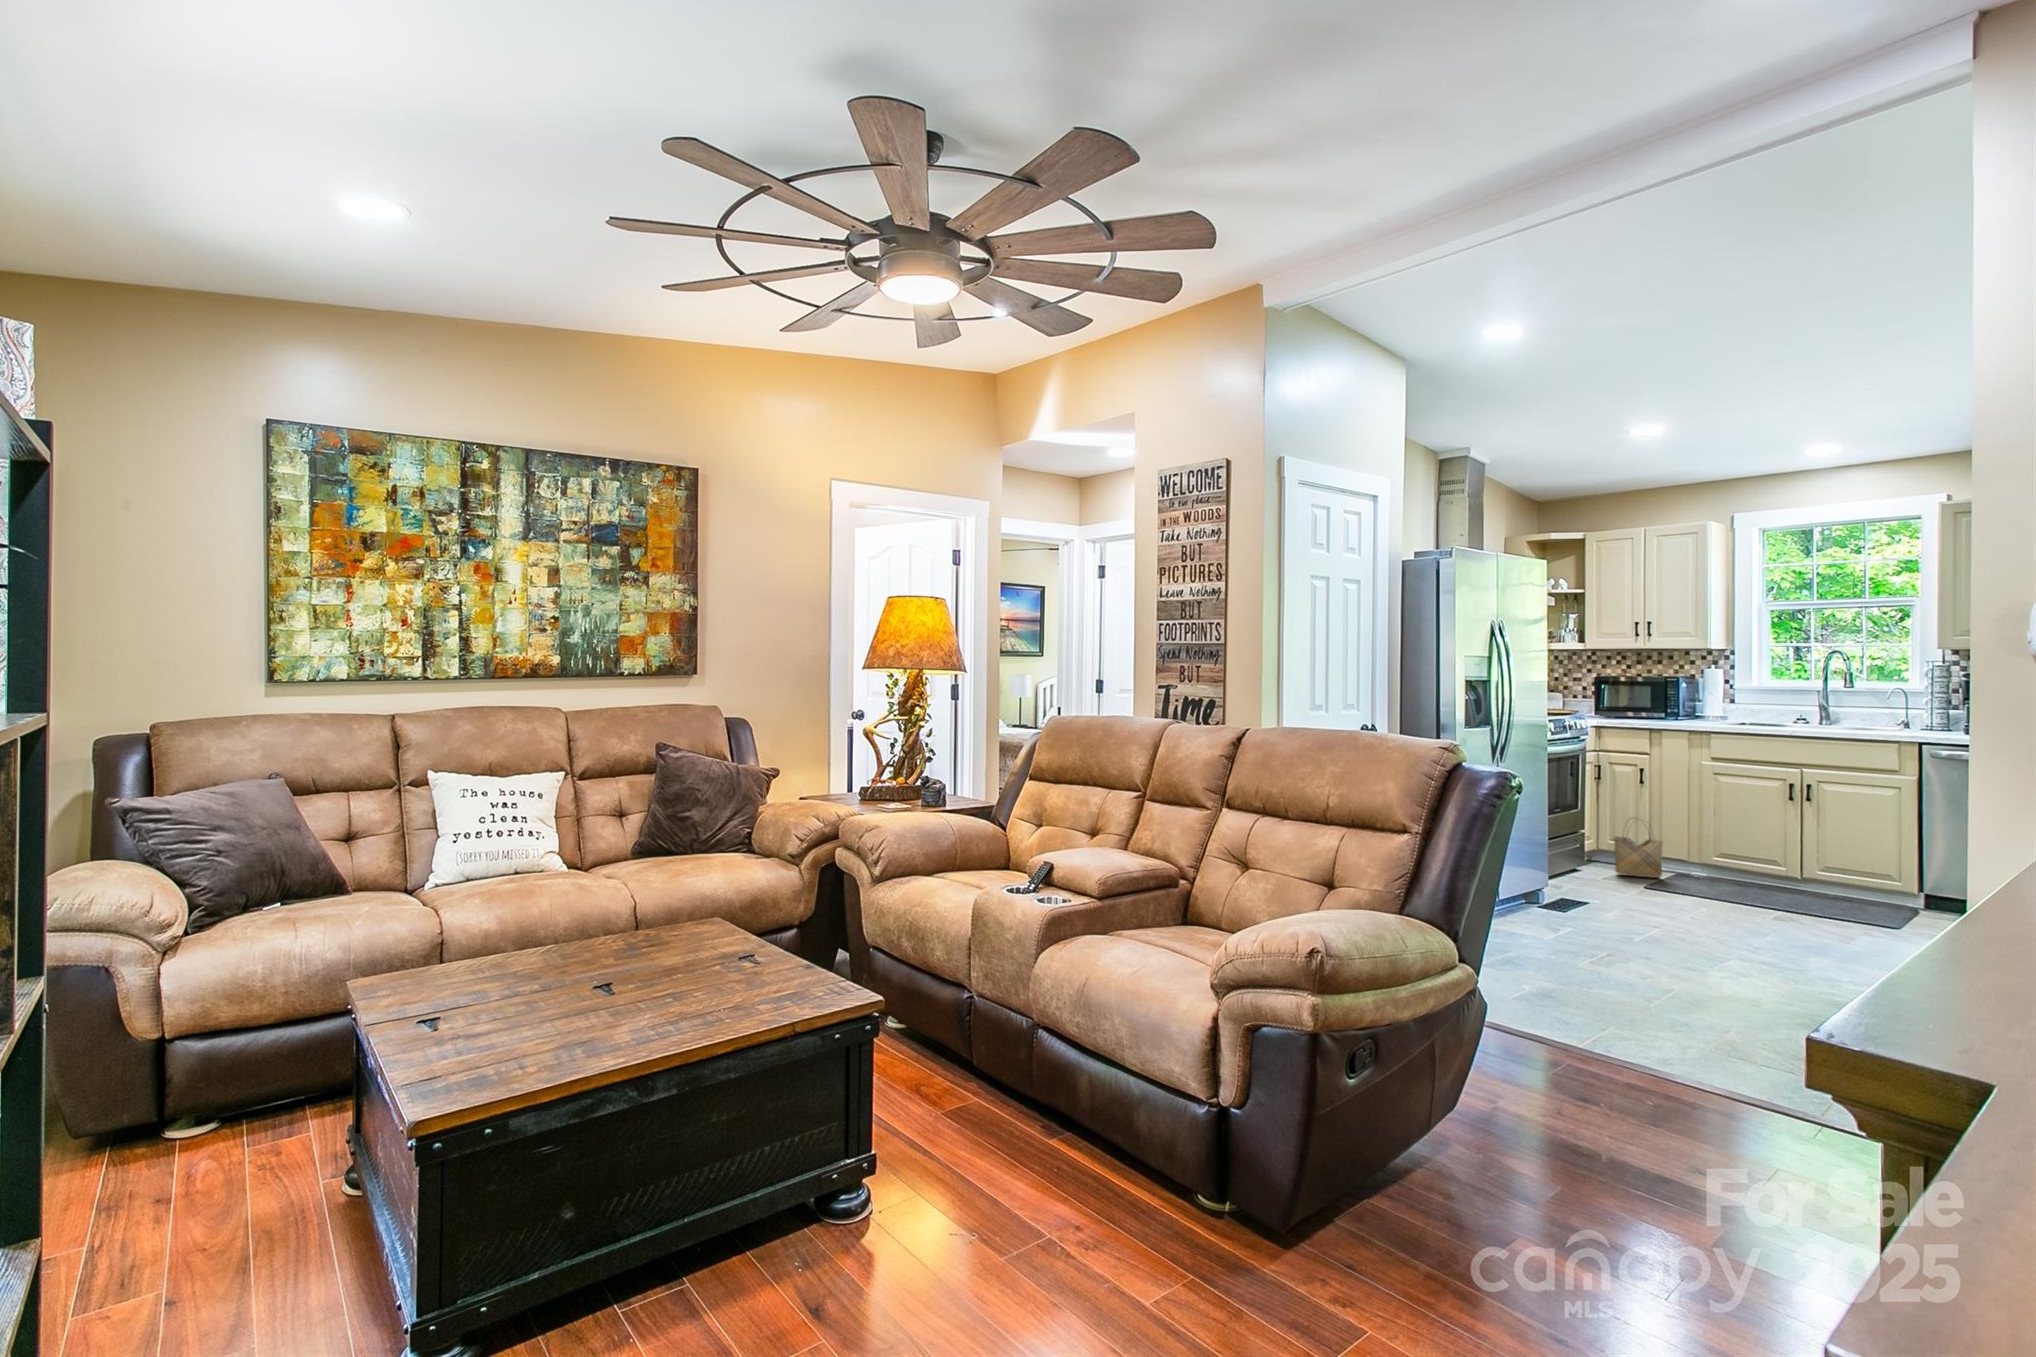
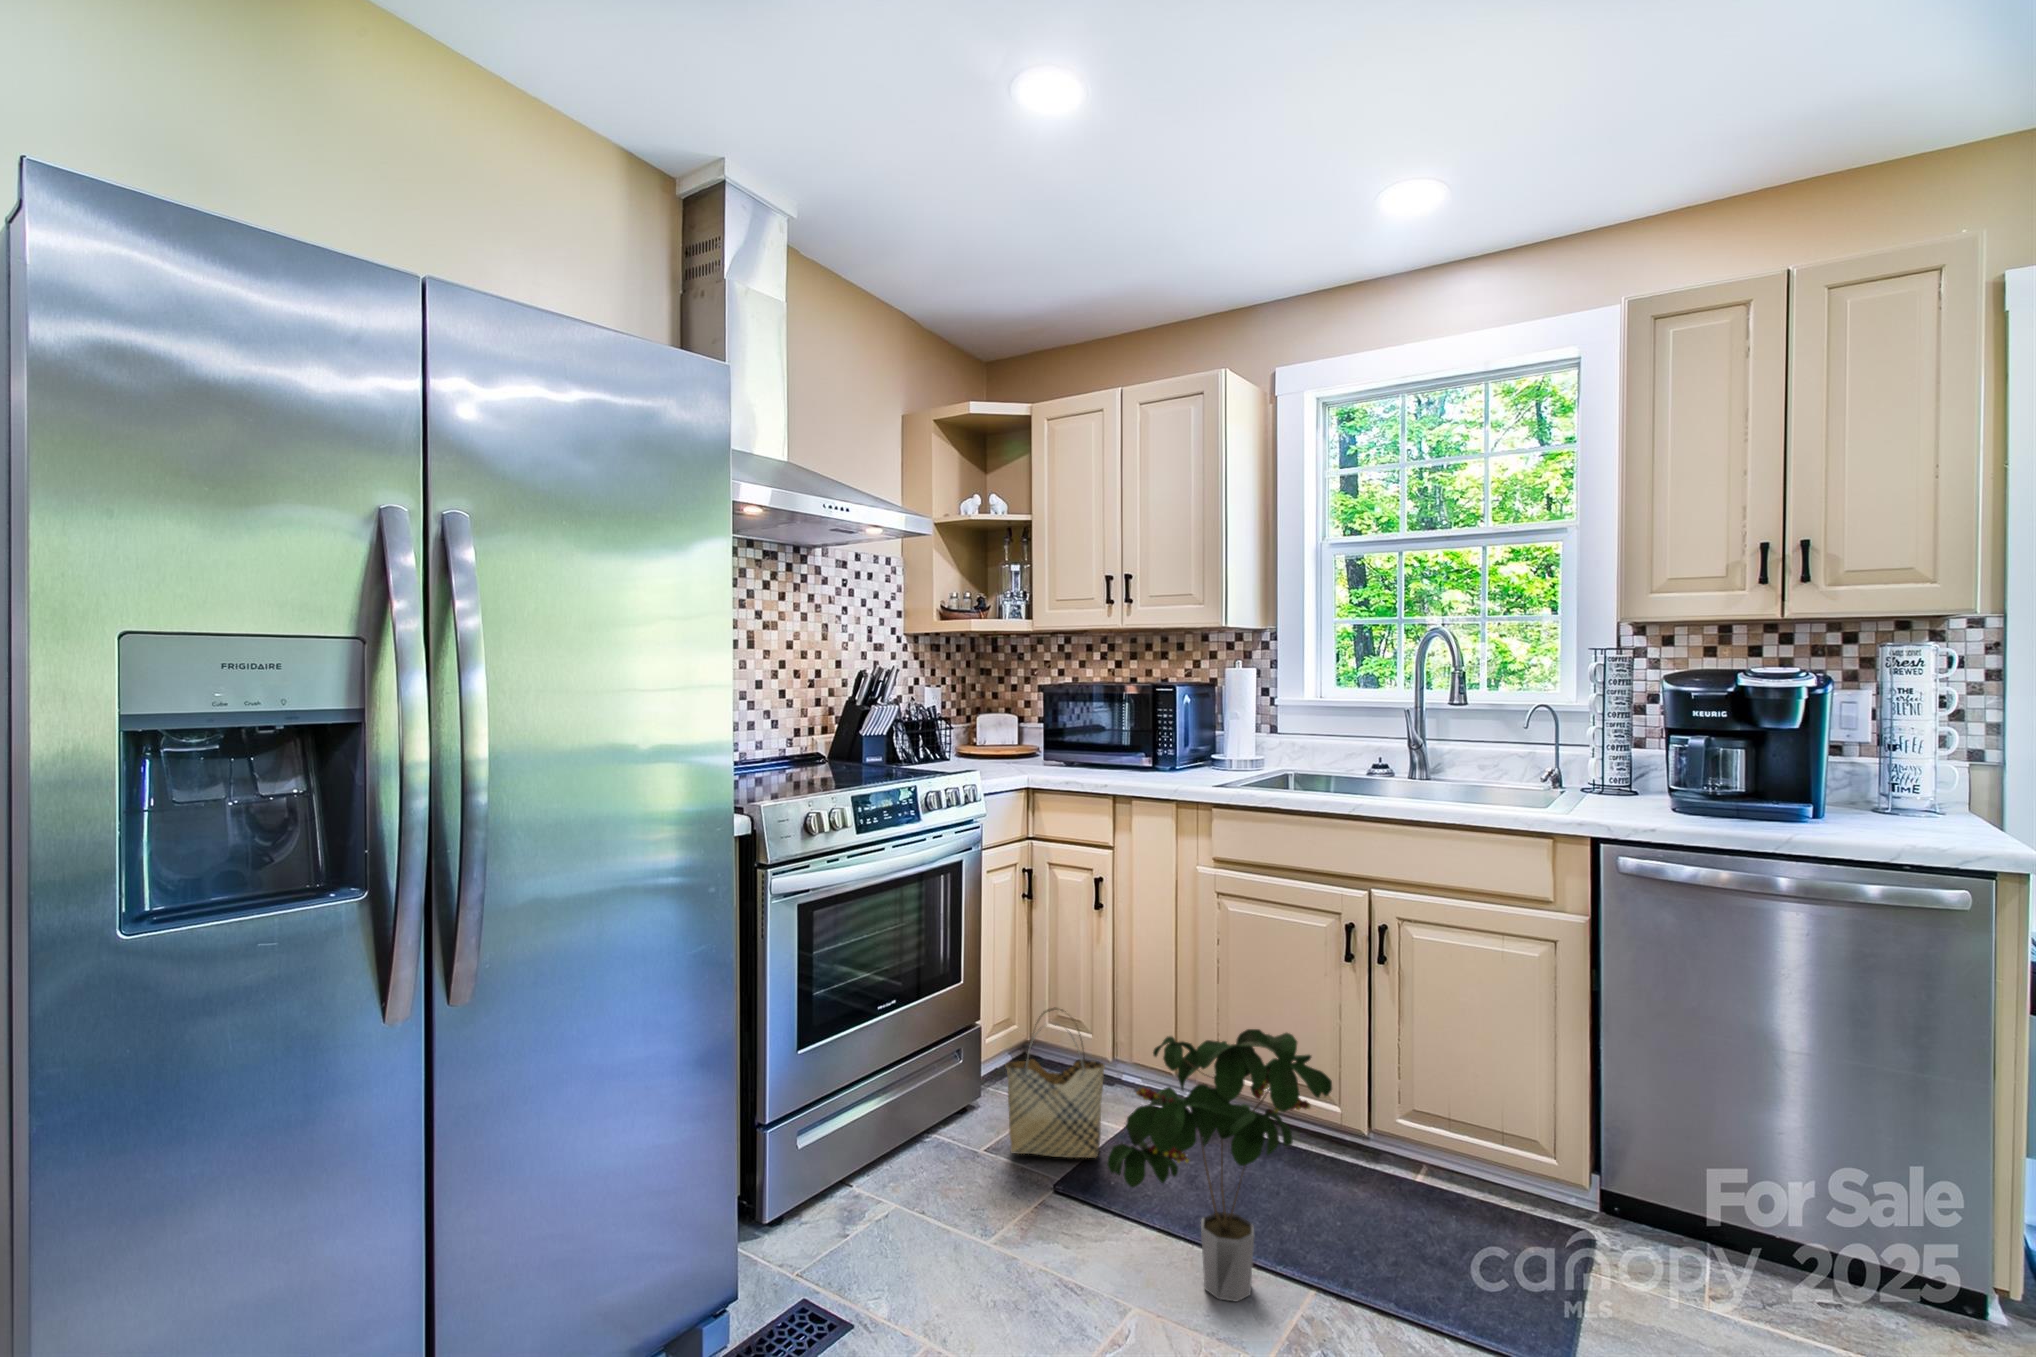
potted plant: none [1692,807,1790,904] -> present [1107,1029,1332,1302]

